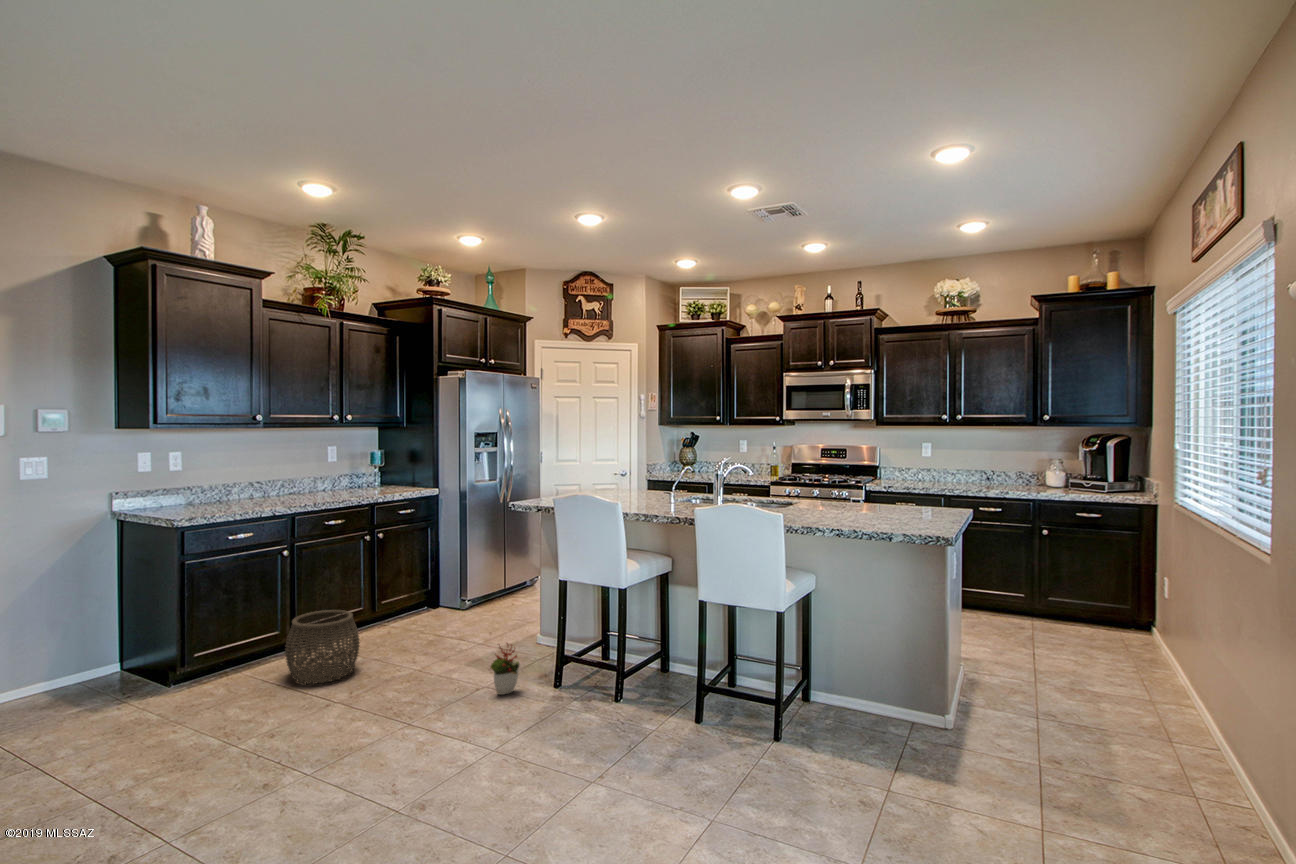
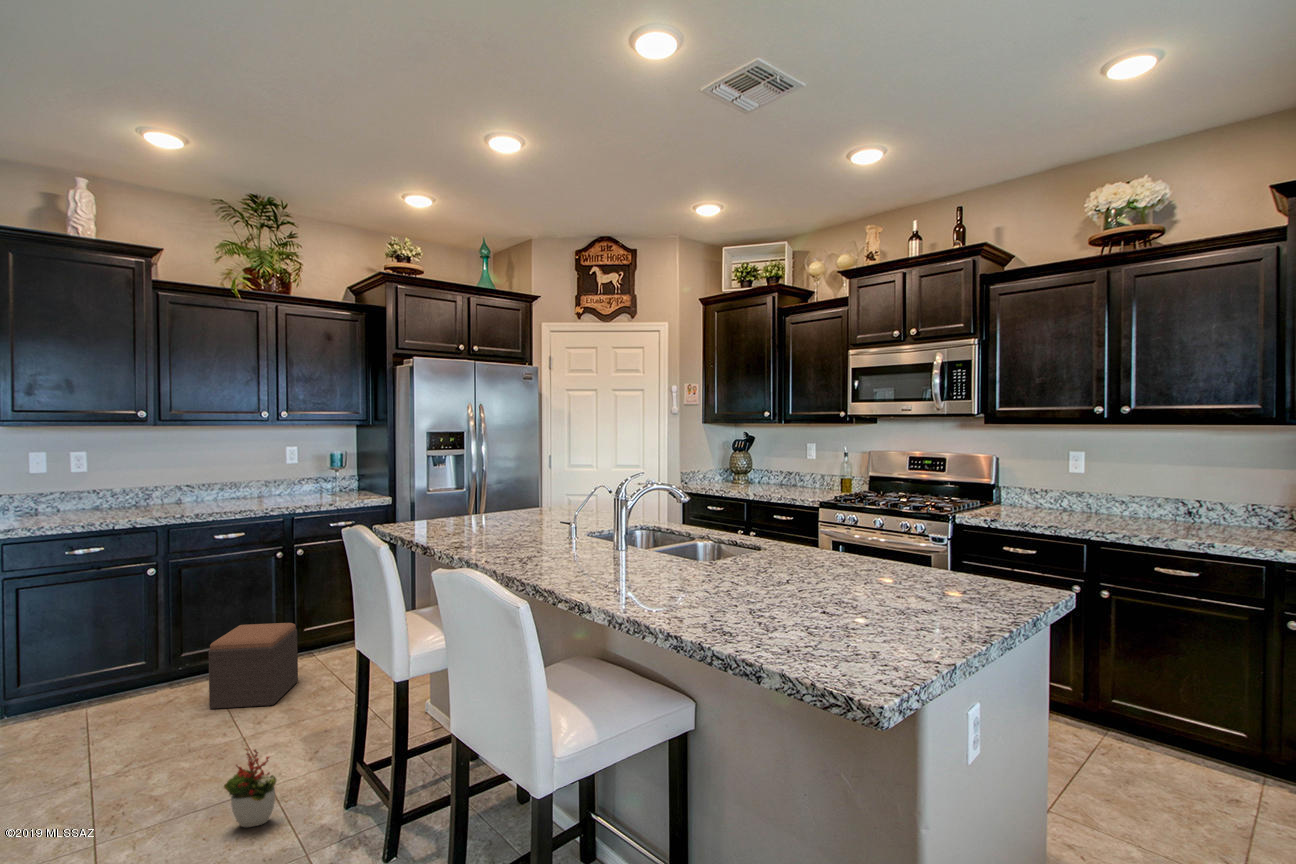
footstool: none [357,585,411,652] -> present [208,623,298,709]
woven basket: present [285,610,360,684] -> none [59,658,172,761]

